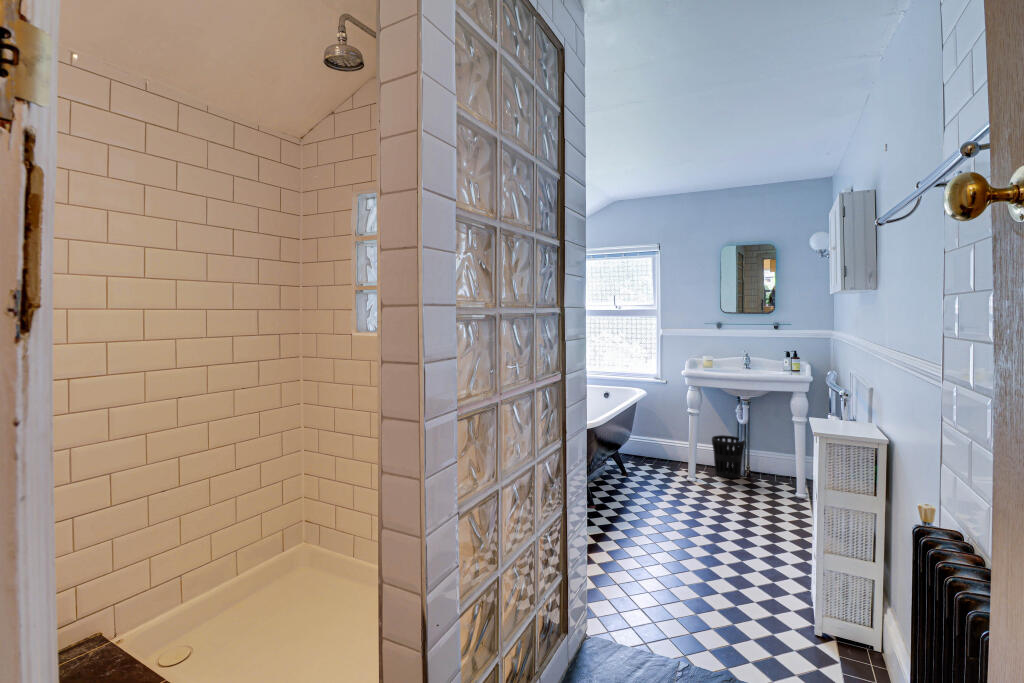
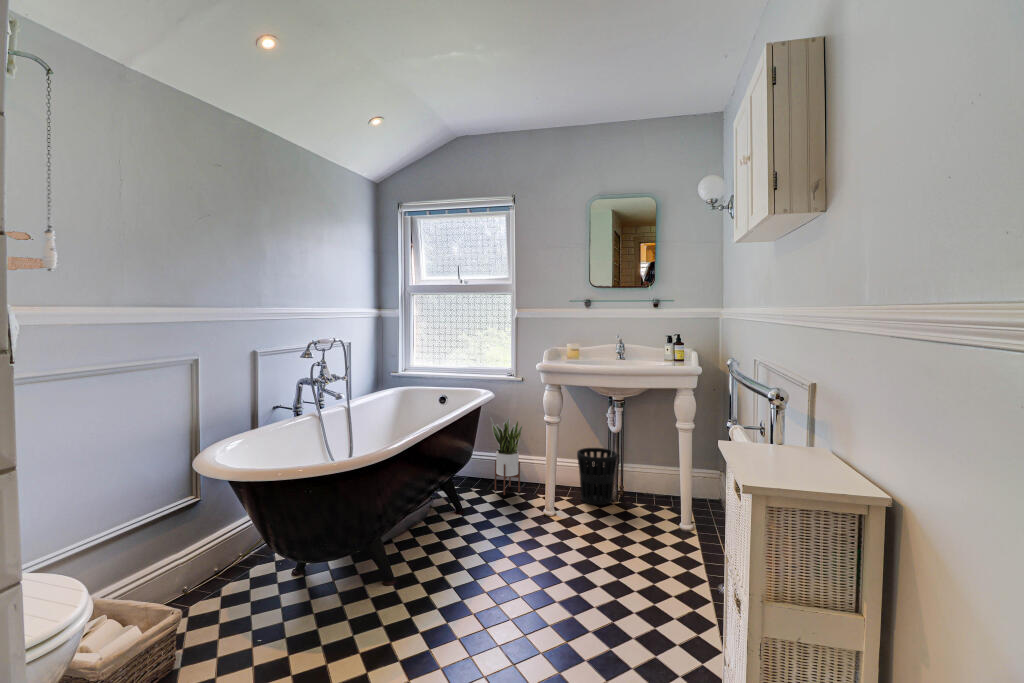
potted plant: none [643,409,668,467] -> present [490,416,522,495]

